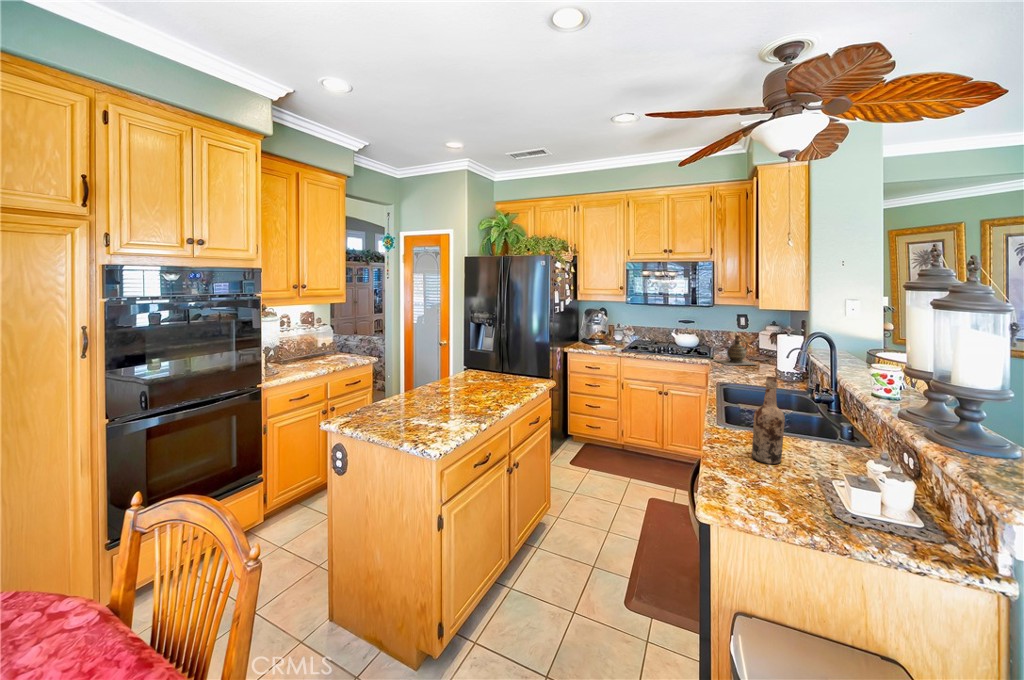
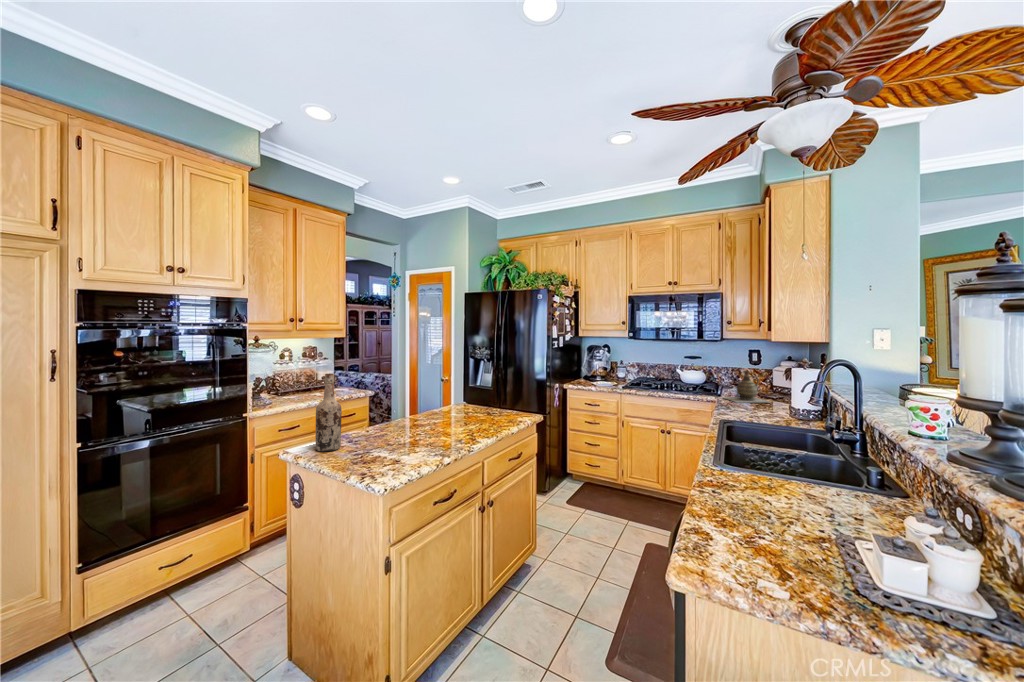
wine bottle: present [752,376,785,464] -> present [316,374,342,451]

